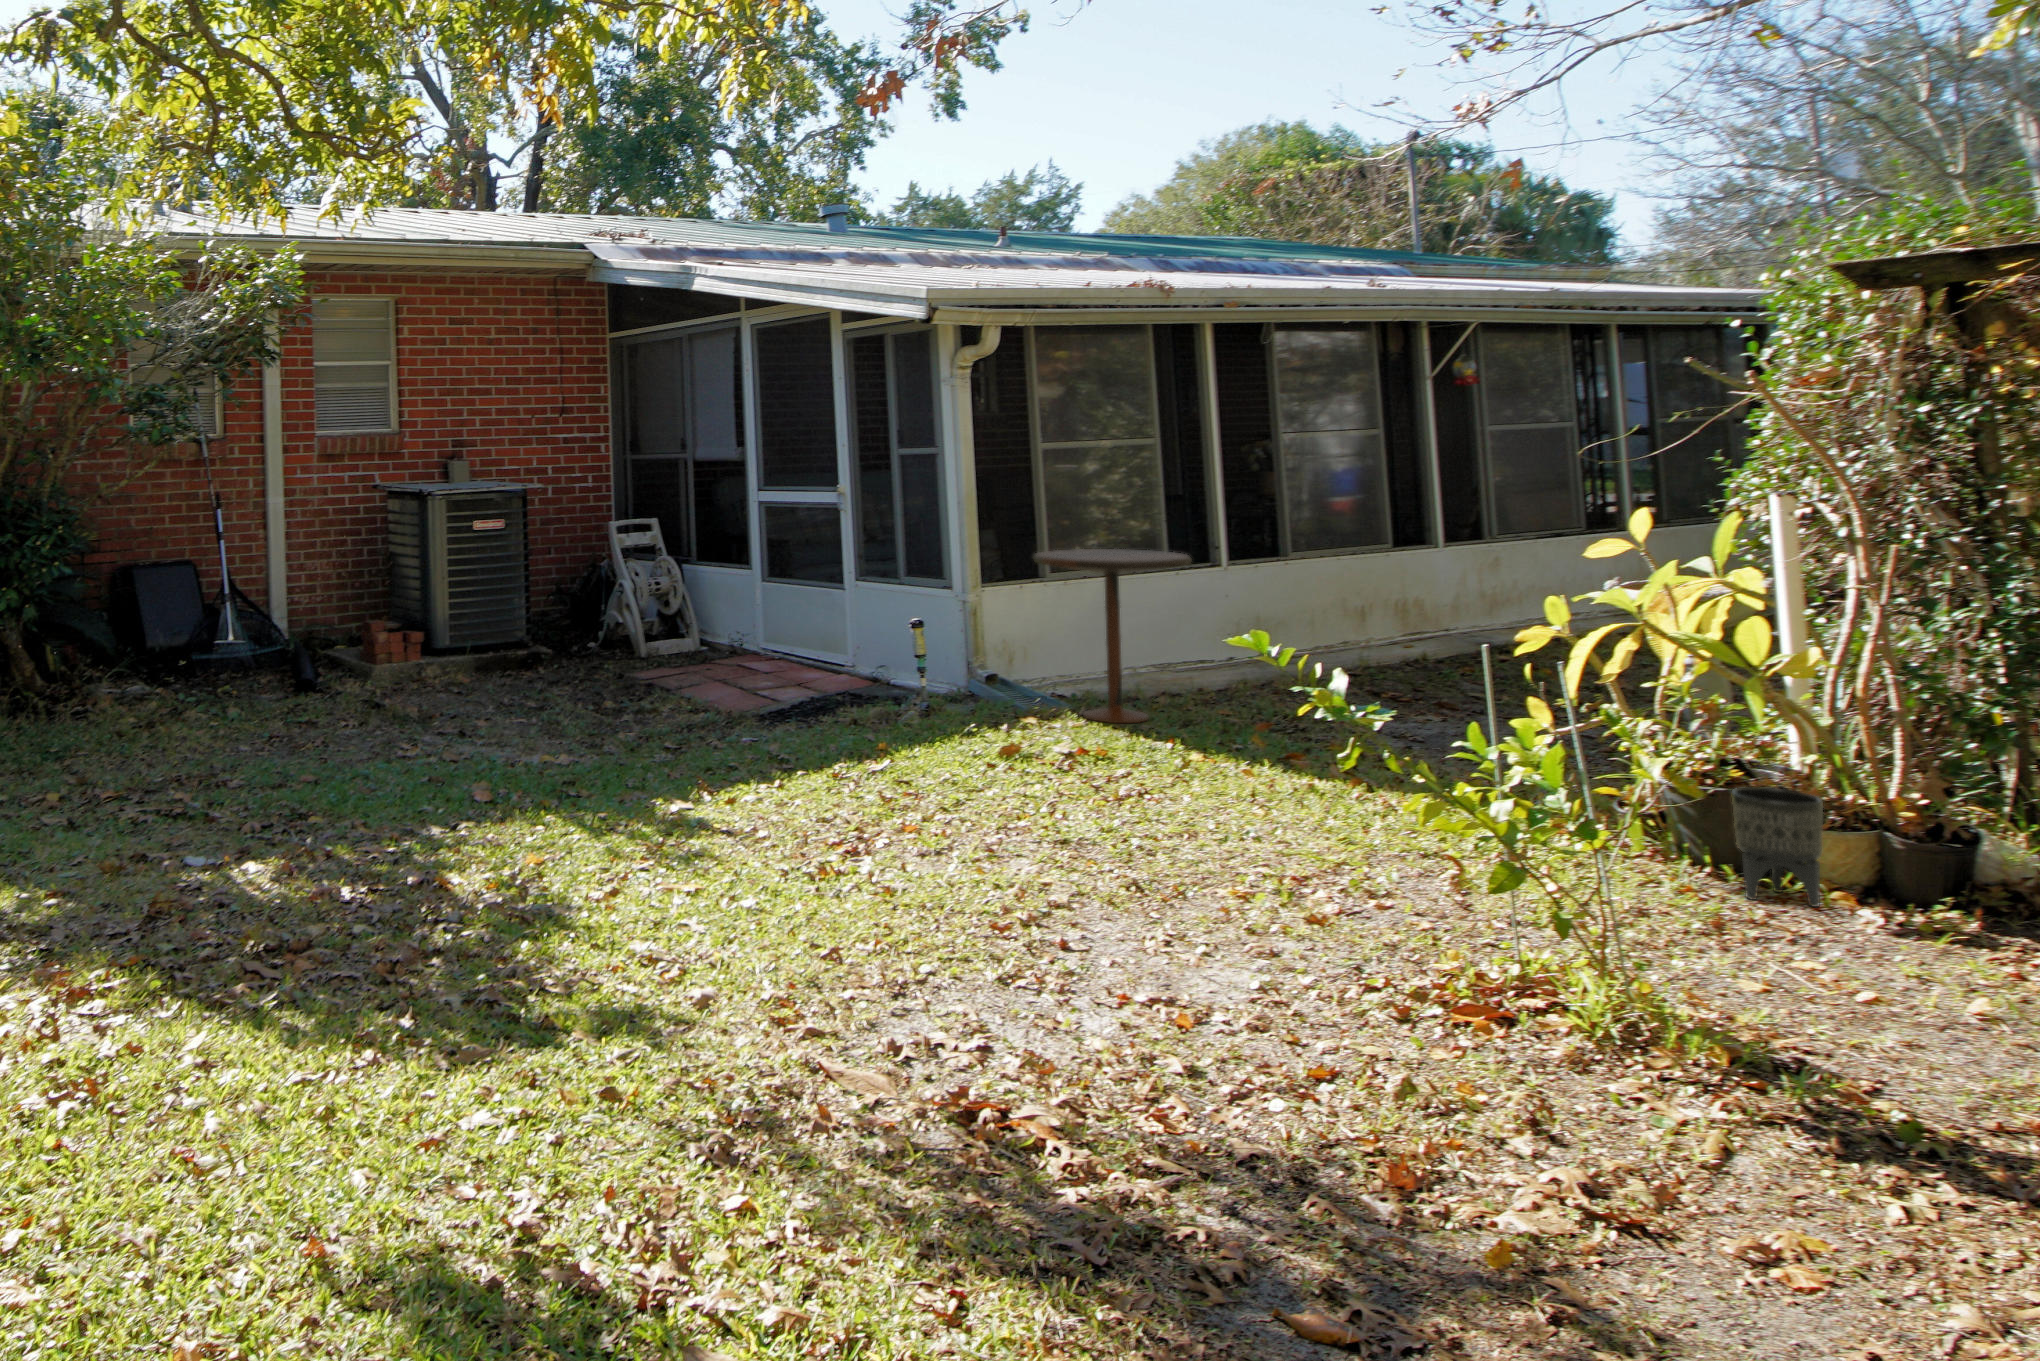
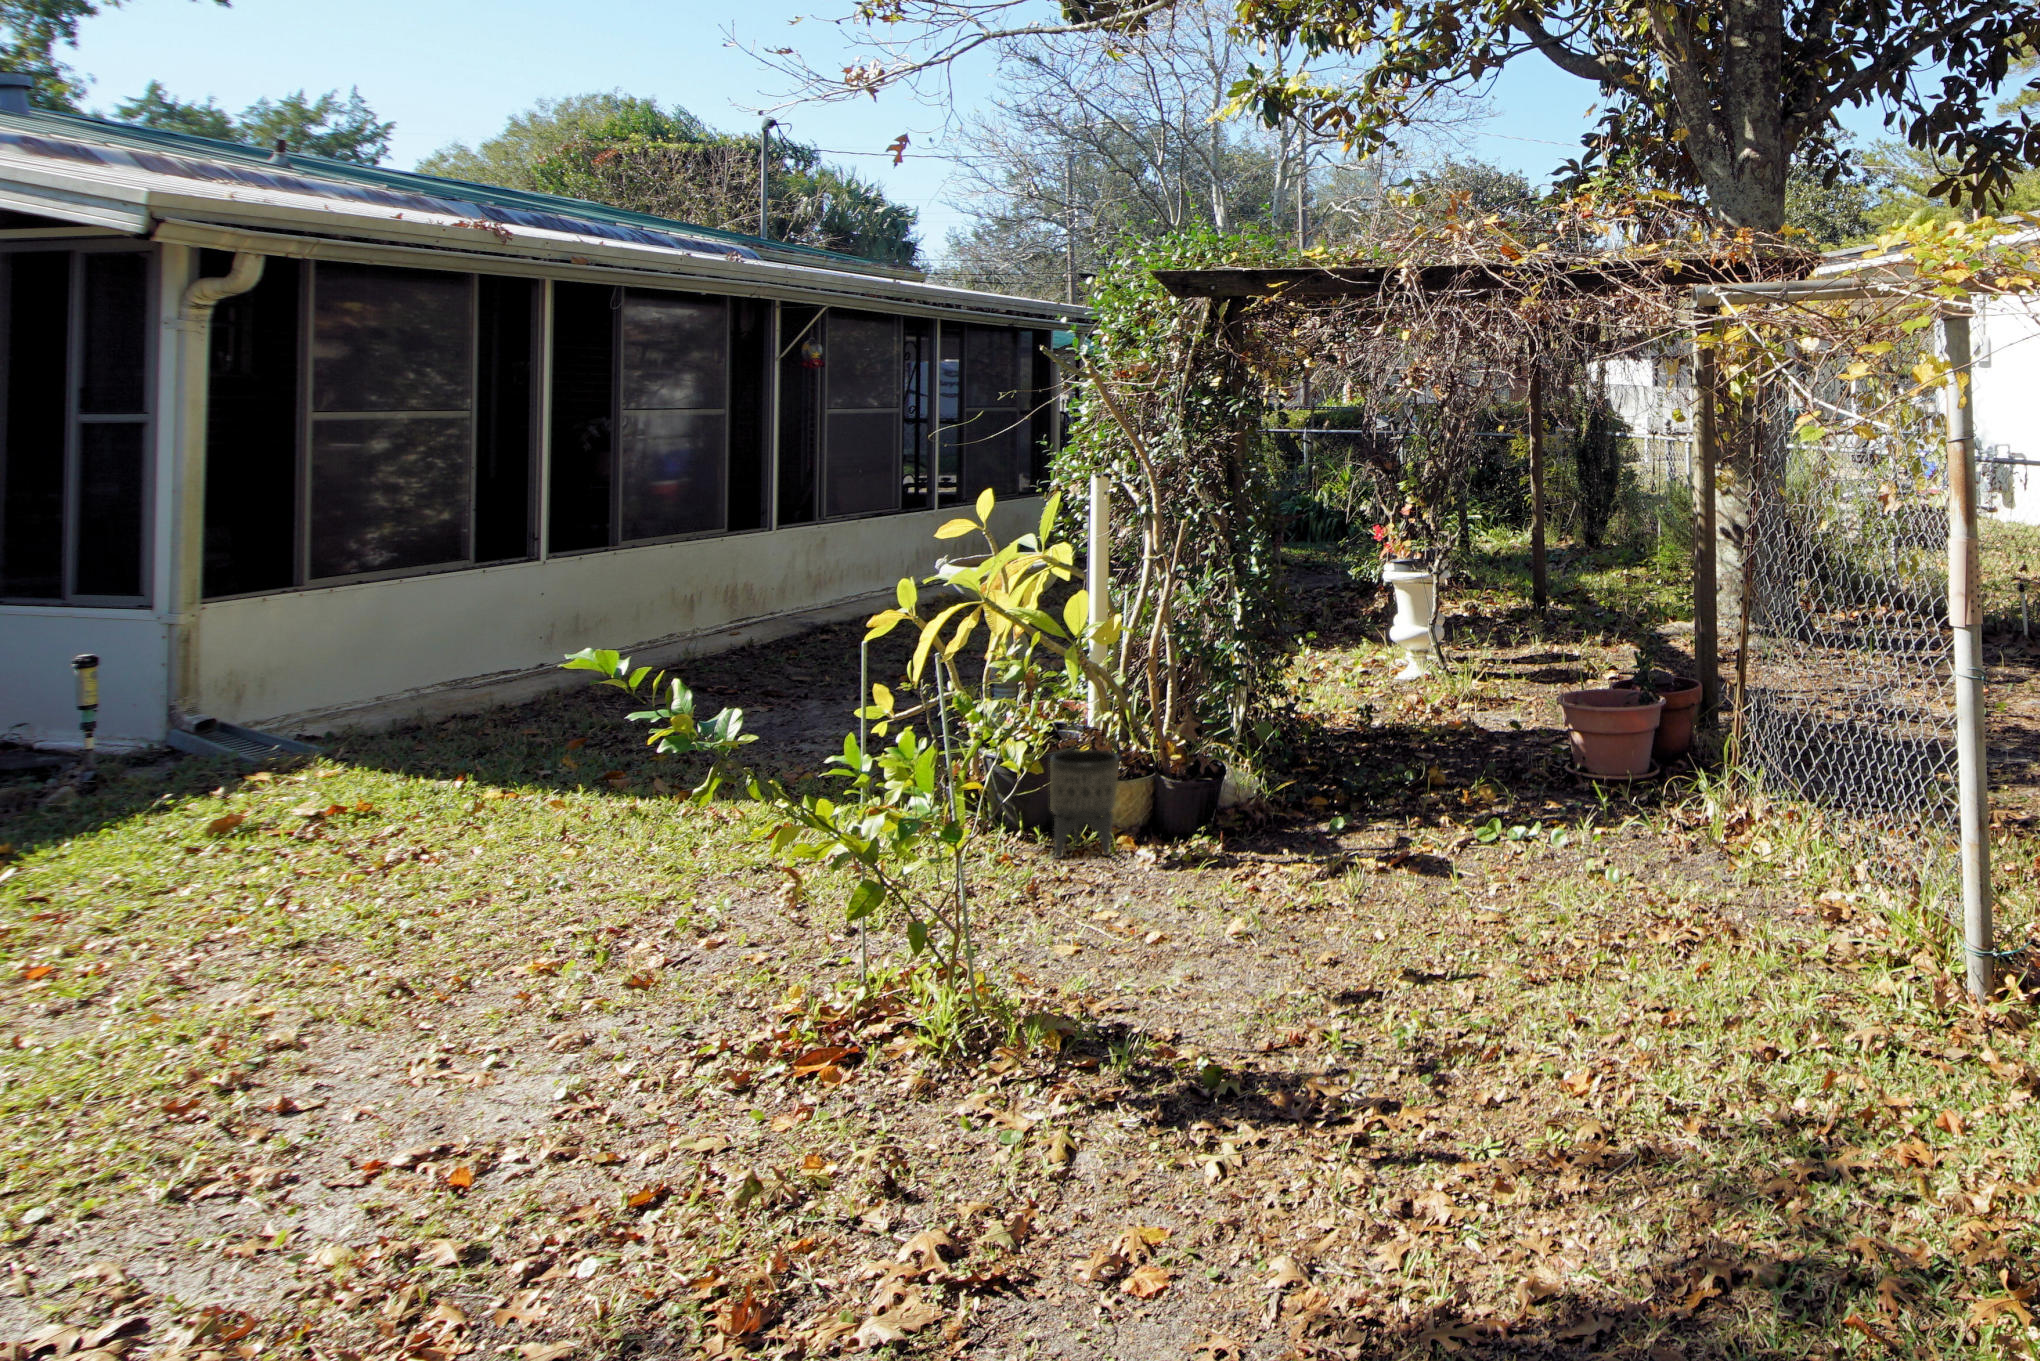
pedestal table: present [1033,549,1191,723] -> none [276,537,506,758]

